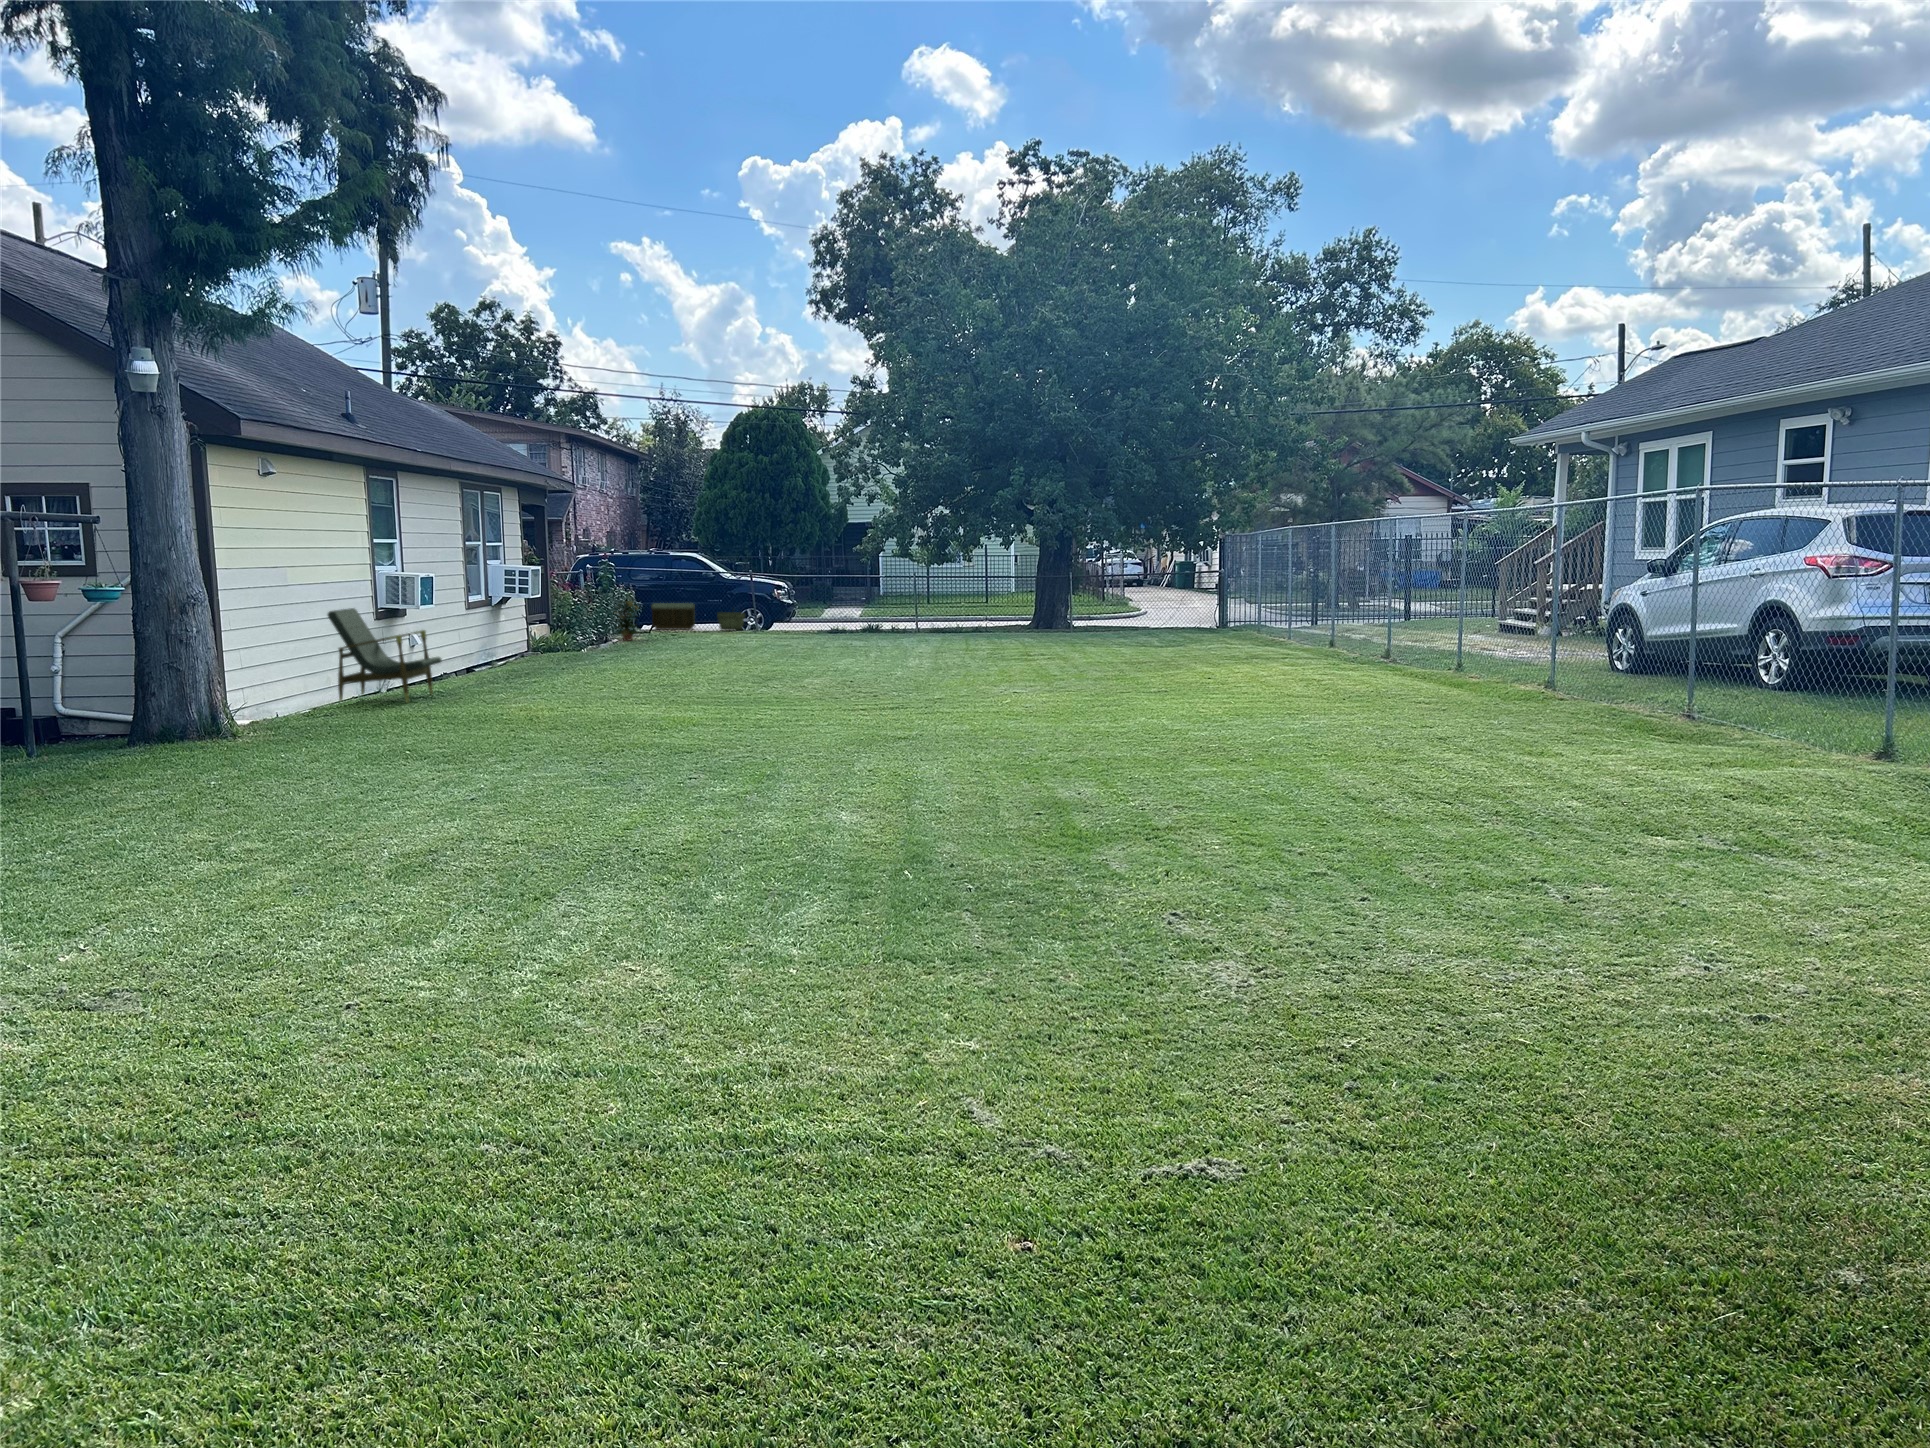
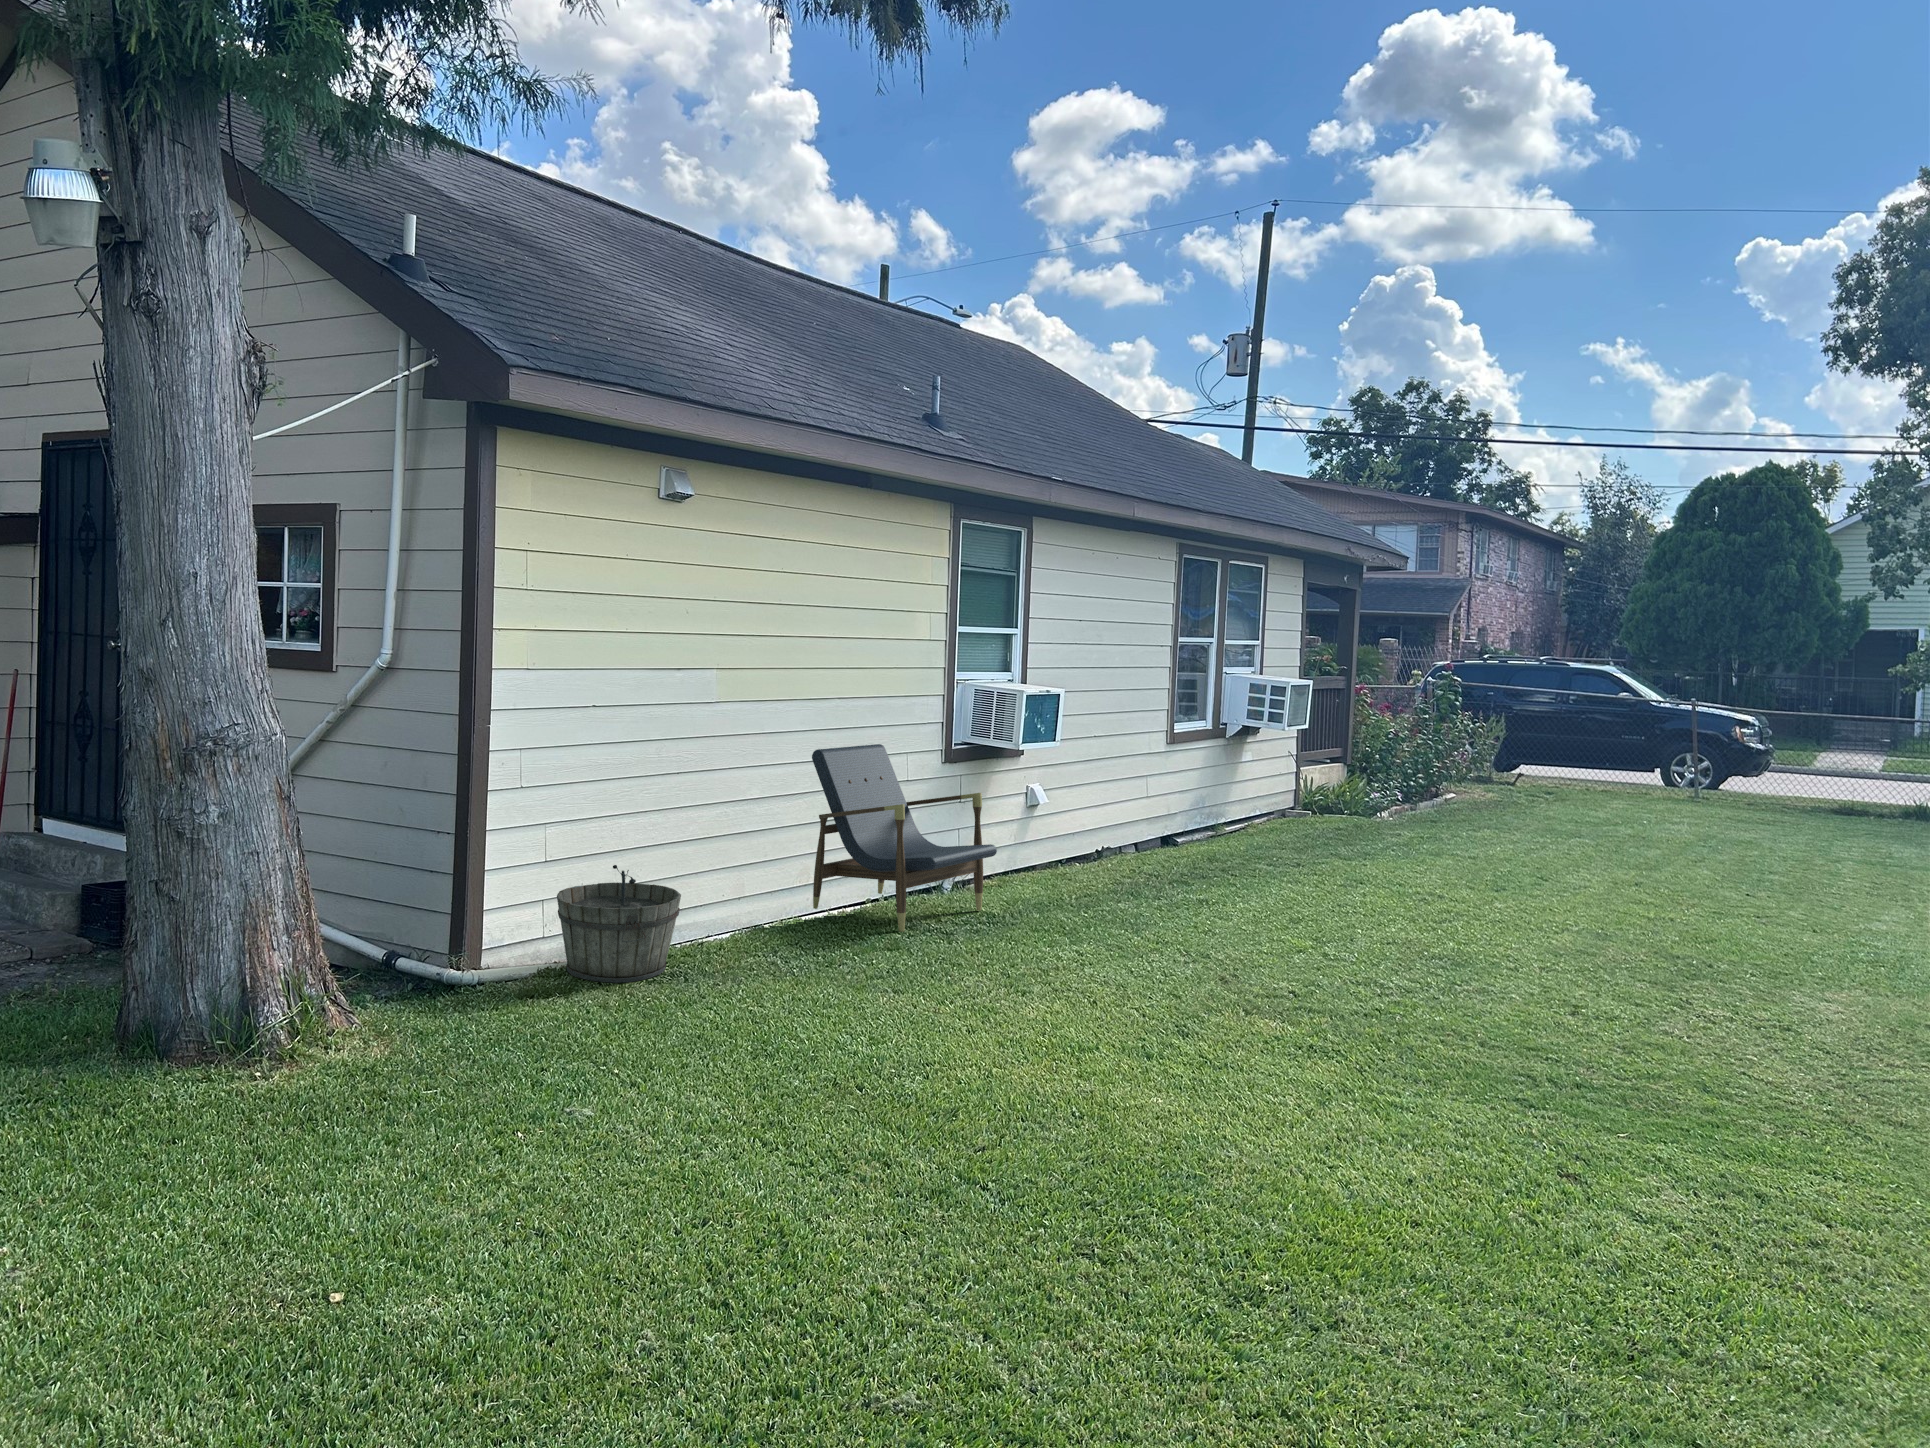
decorative plant: present [614,601,640,641] -> none [1448,735,1494,795]
bench: present [651,603,695,630] -> none [1525,736,1597,781]
wooden bucket: present [717,610,745,631] -> present [557,865,681,983]

